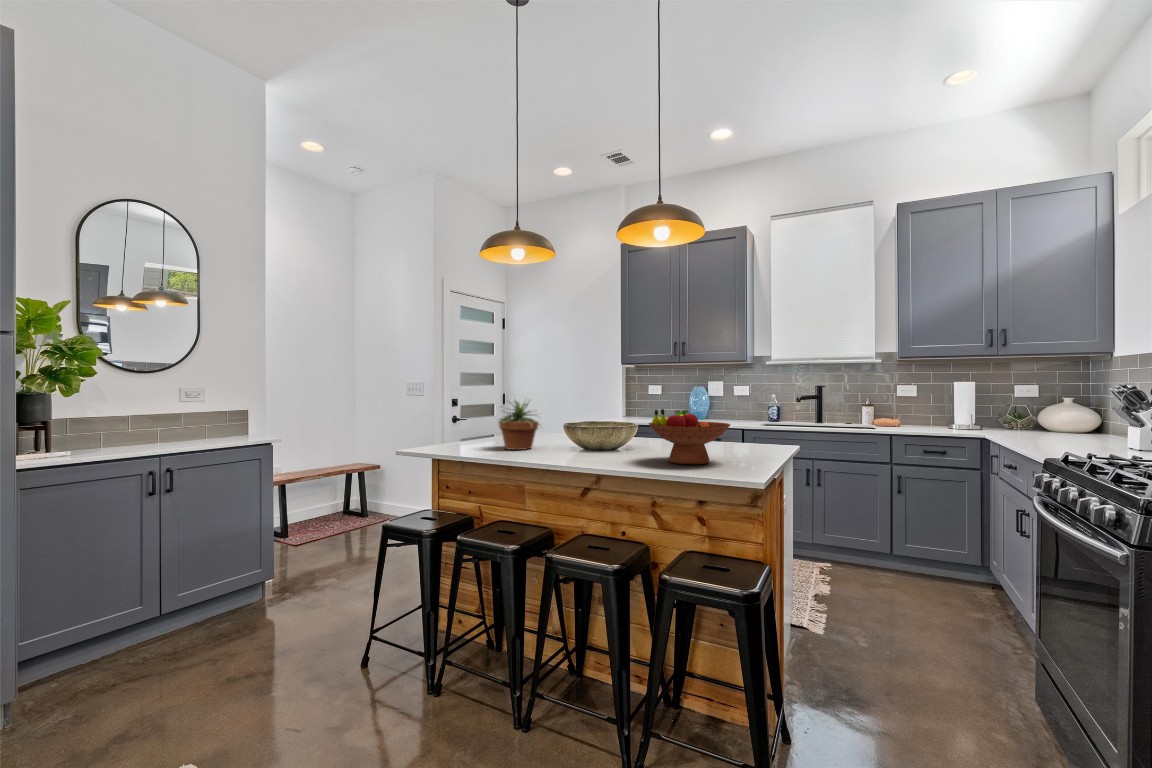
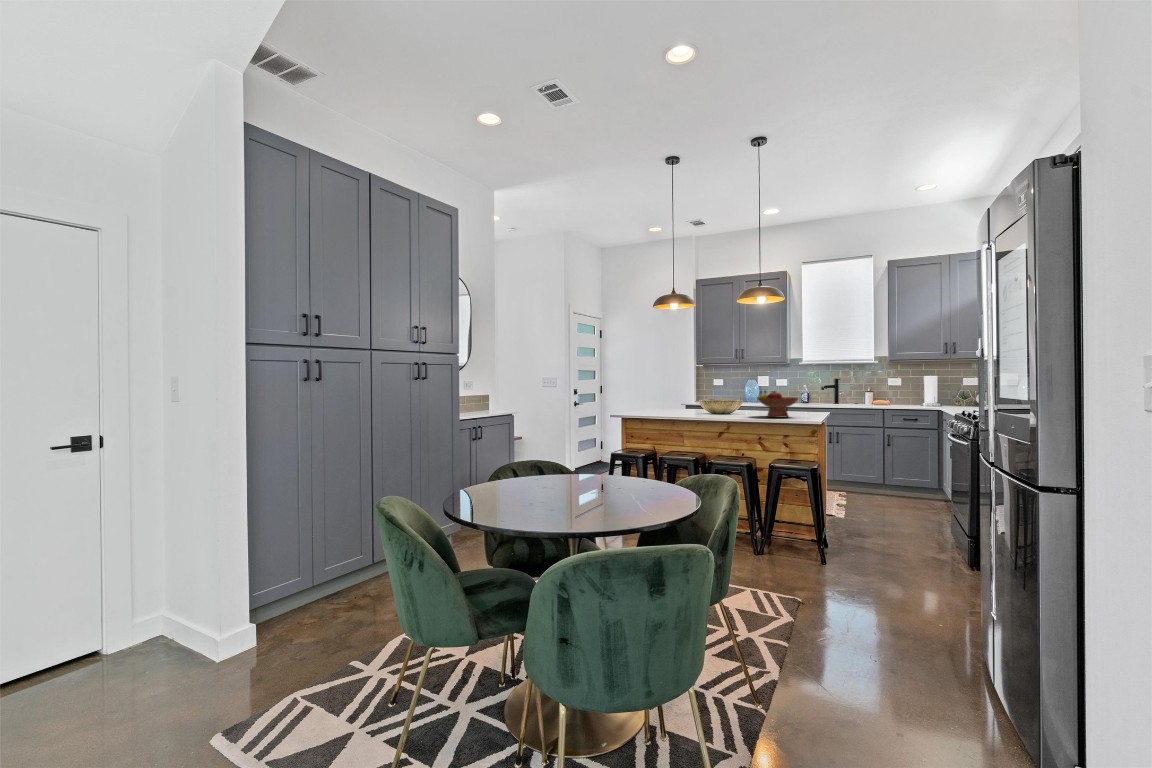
potted plant: present [499,401,540,450] -> none [659,386,689,414]

